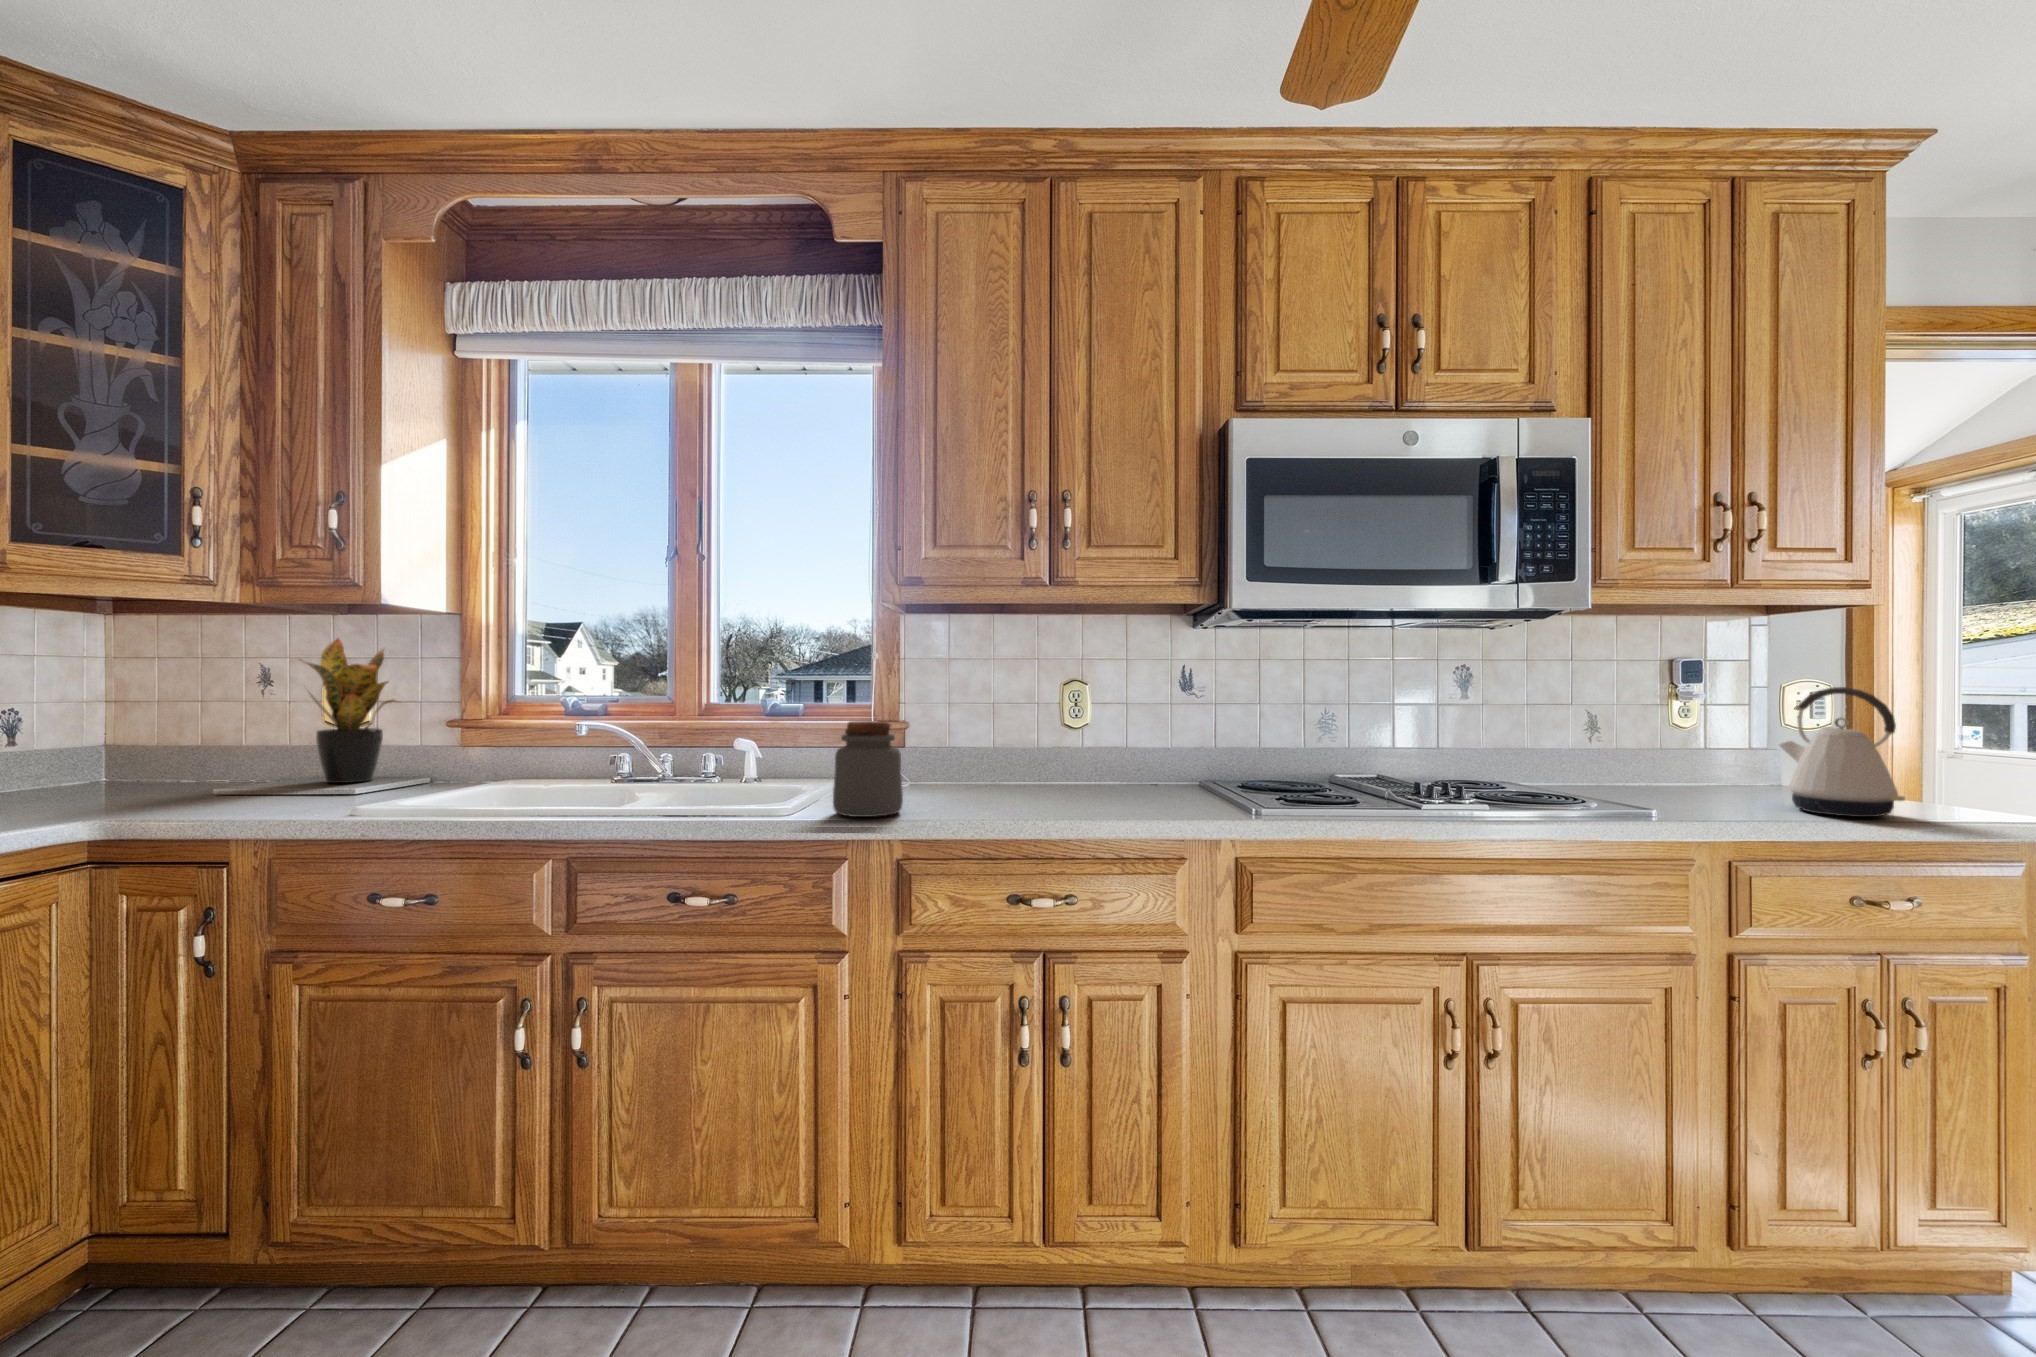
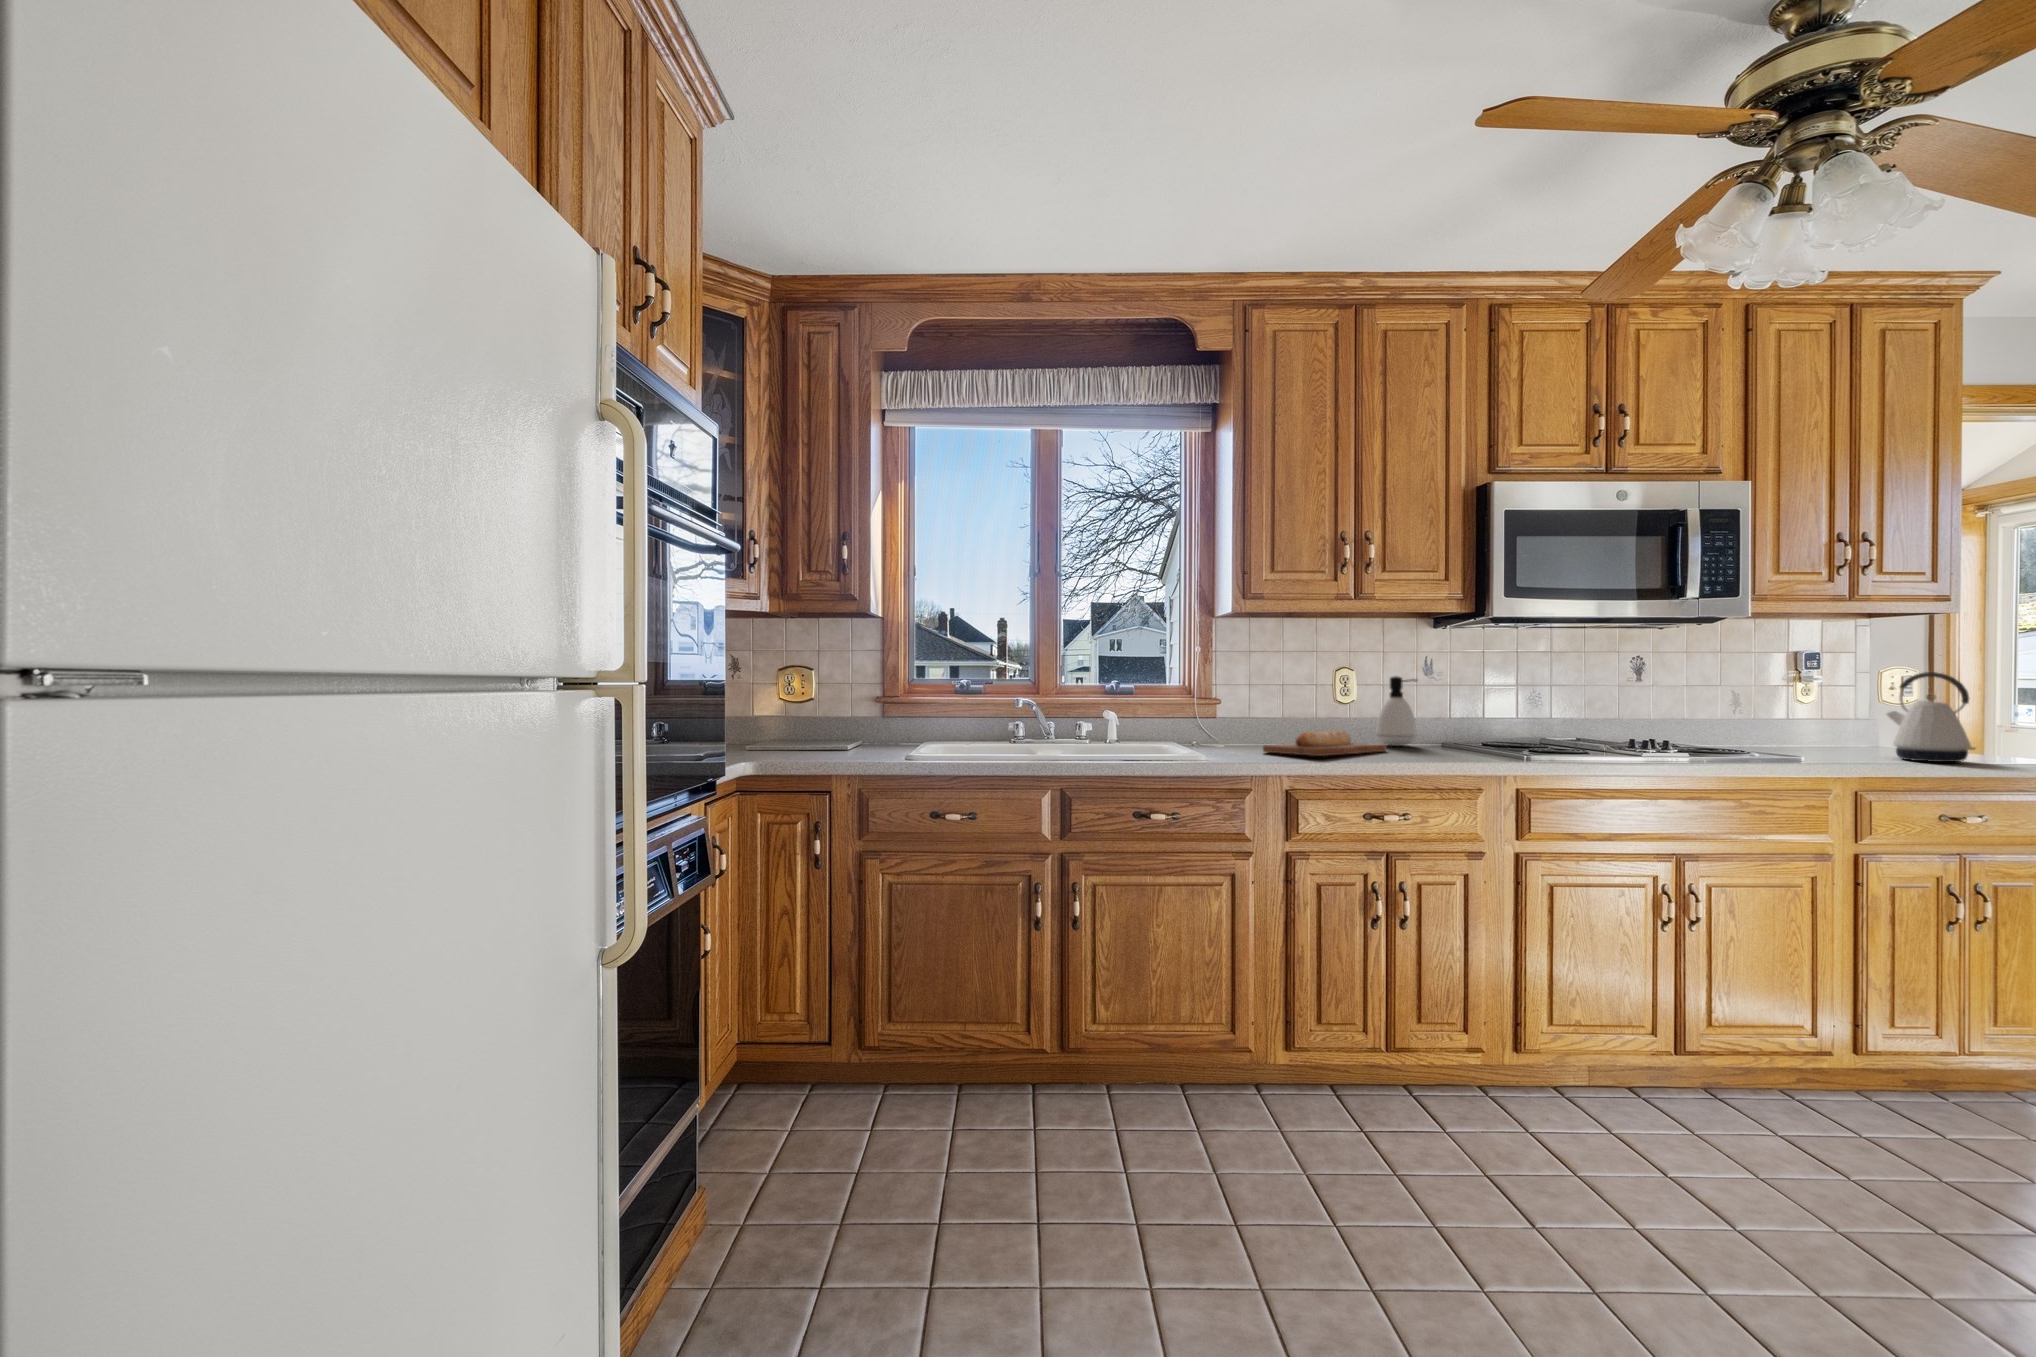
potted plant: present [300,639,396,783] -> none [786,634,858,745]
soap dispenser: none [1102,690,1153,784] -> present [1376,676,1417,746]
jar: present [833,721,903,817] -> none [1227,696,1276,761]
bread loaf: none [917,763,1096,807] -> present [1263,730,1387,756]

